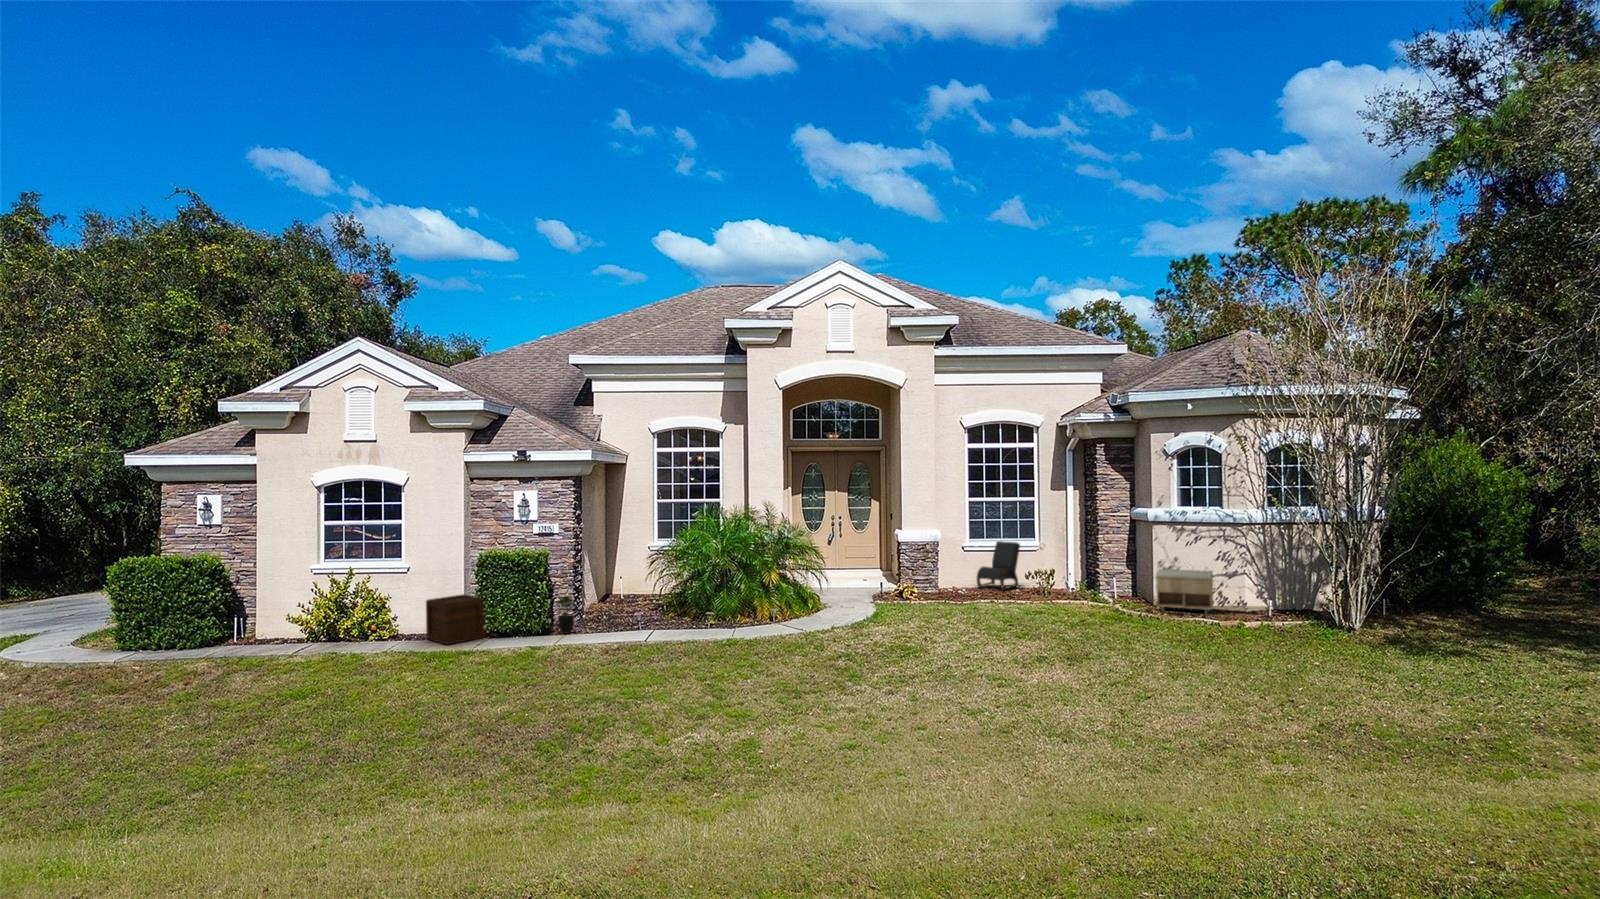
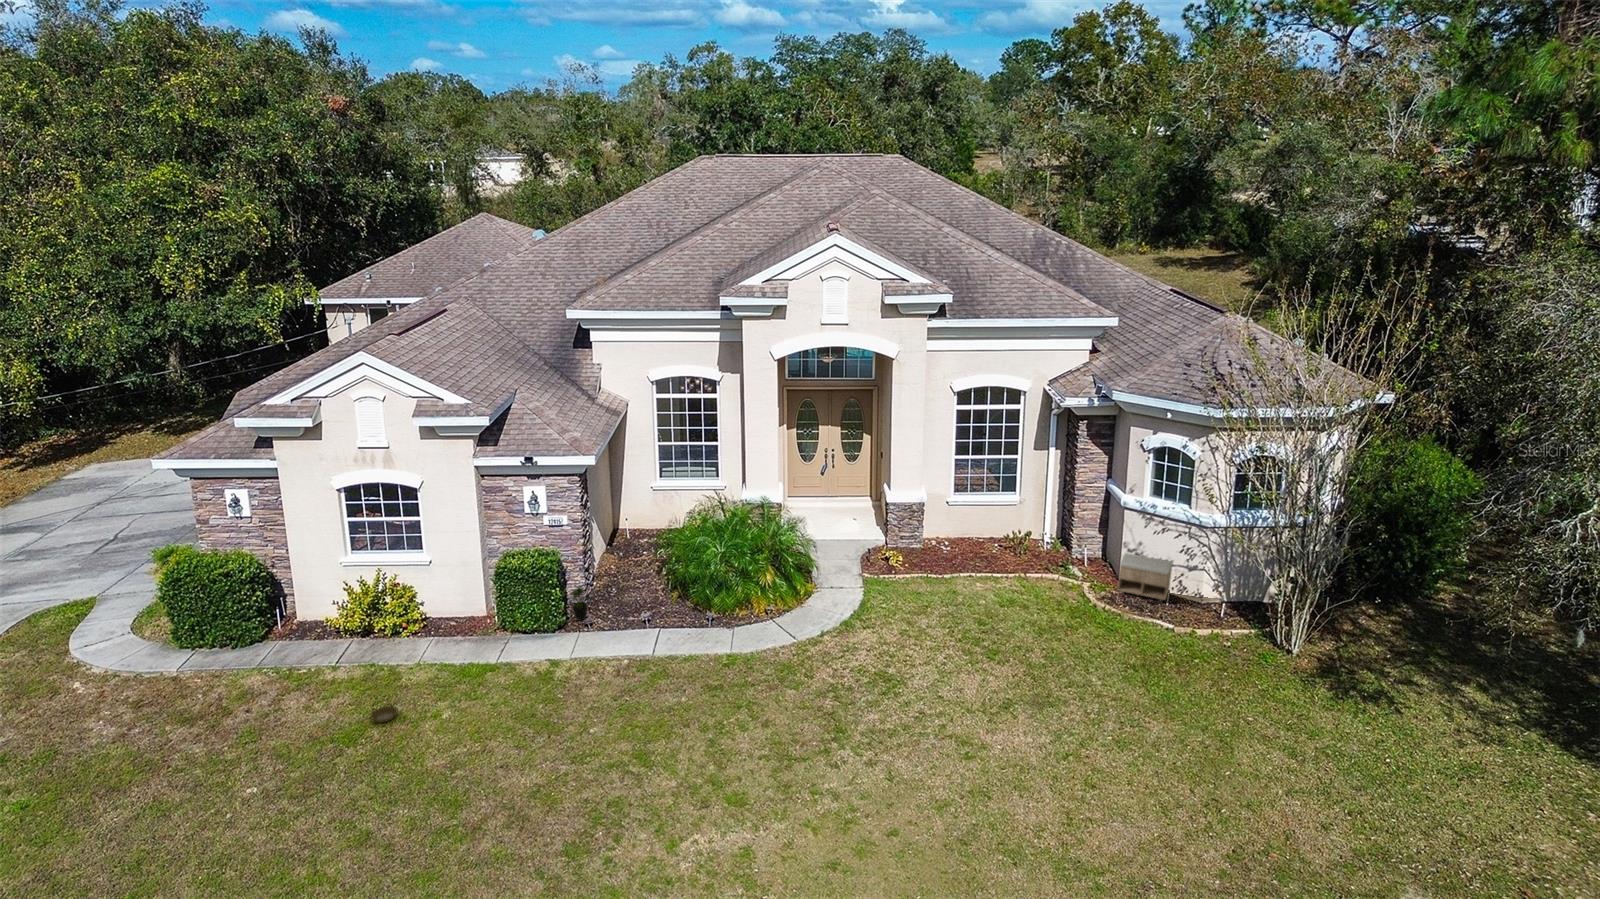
lounge chair: present [976,541,1020,591] -> none [958,496,1002,550]
wooden crate: present [426,594,485,645] -> none [452,584,508,640]
basket: none [311,665,343,692] -> present [371,703,397,723]

